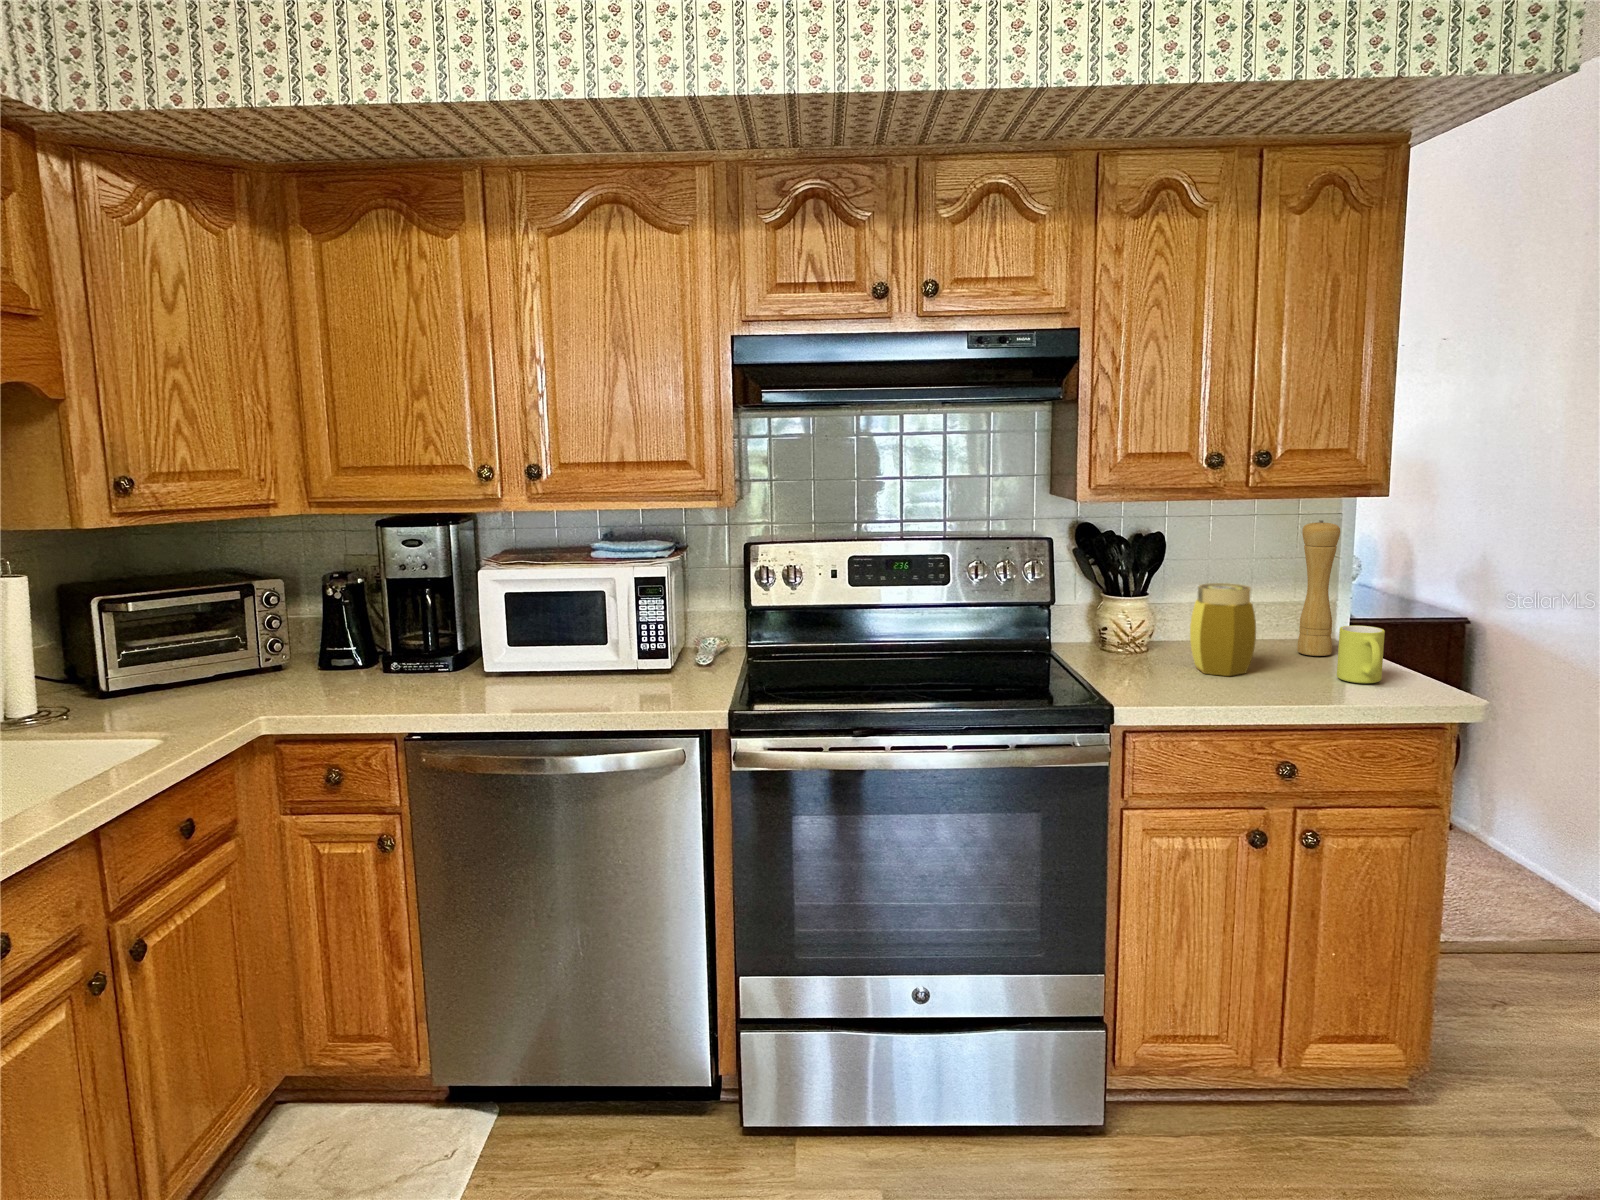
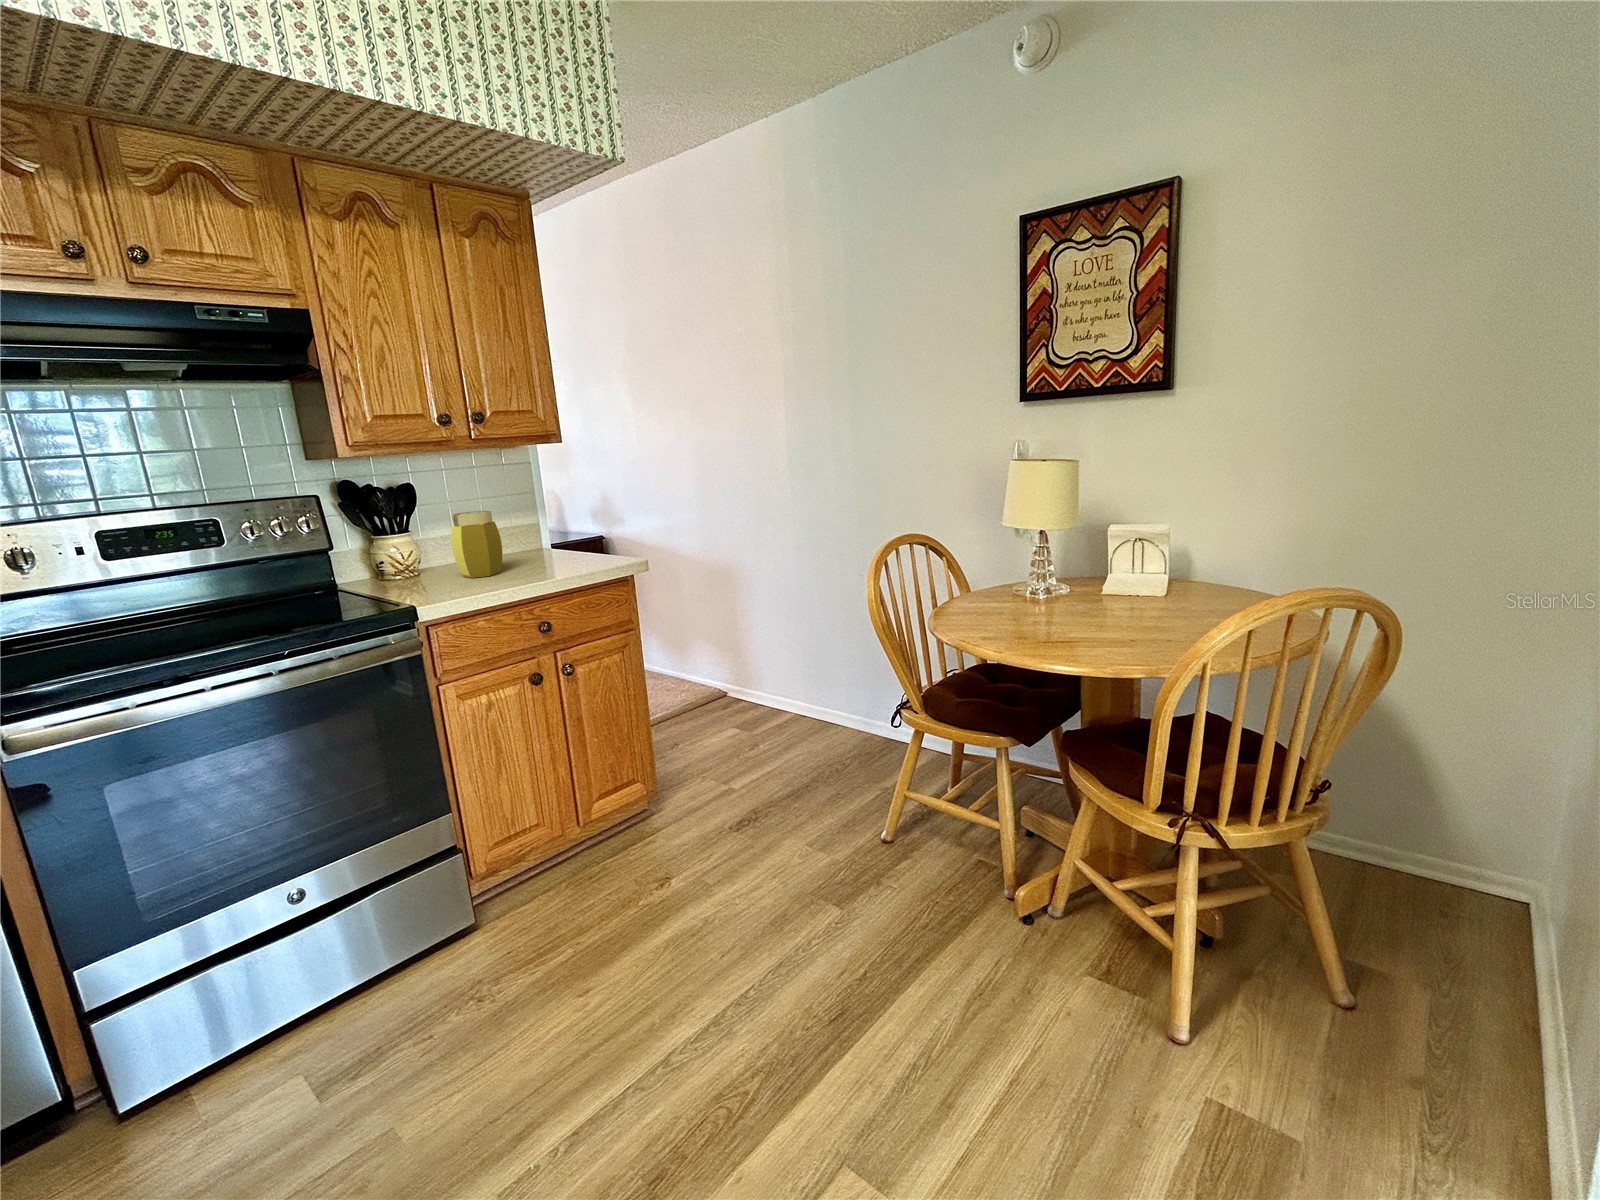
pepper mill: present [1297,520,1340,656] -> none [512,464,548,557]
mug: present [1337,625,1385,683] -> none [555,527,586,564]

